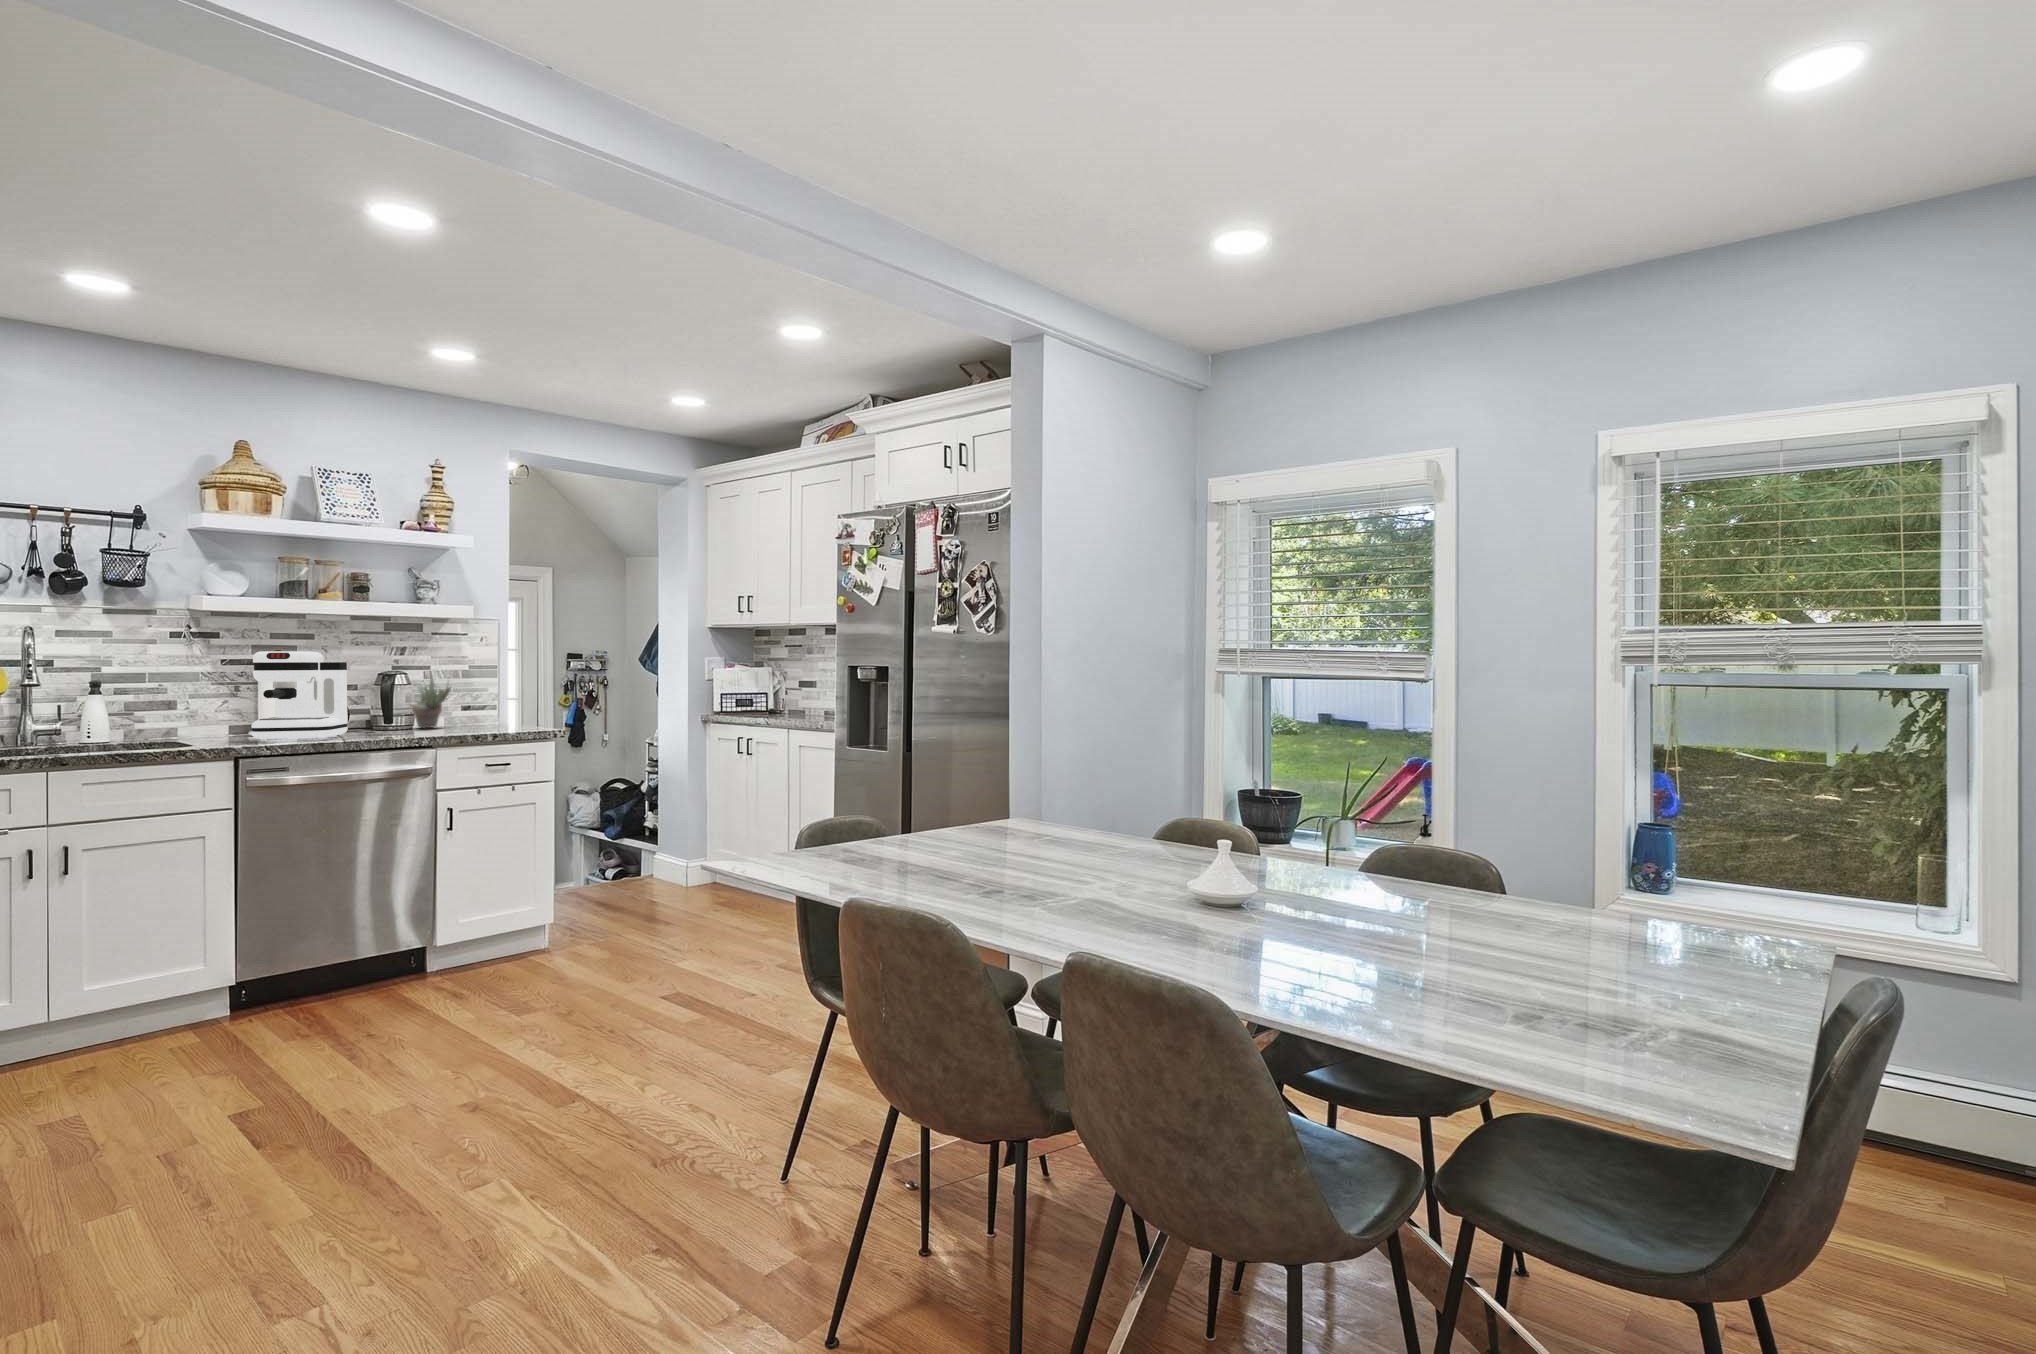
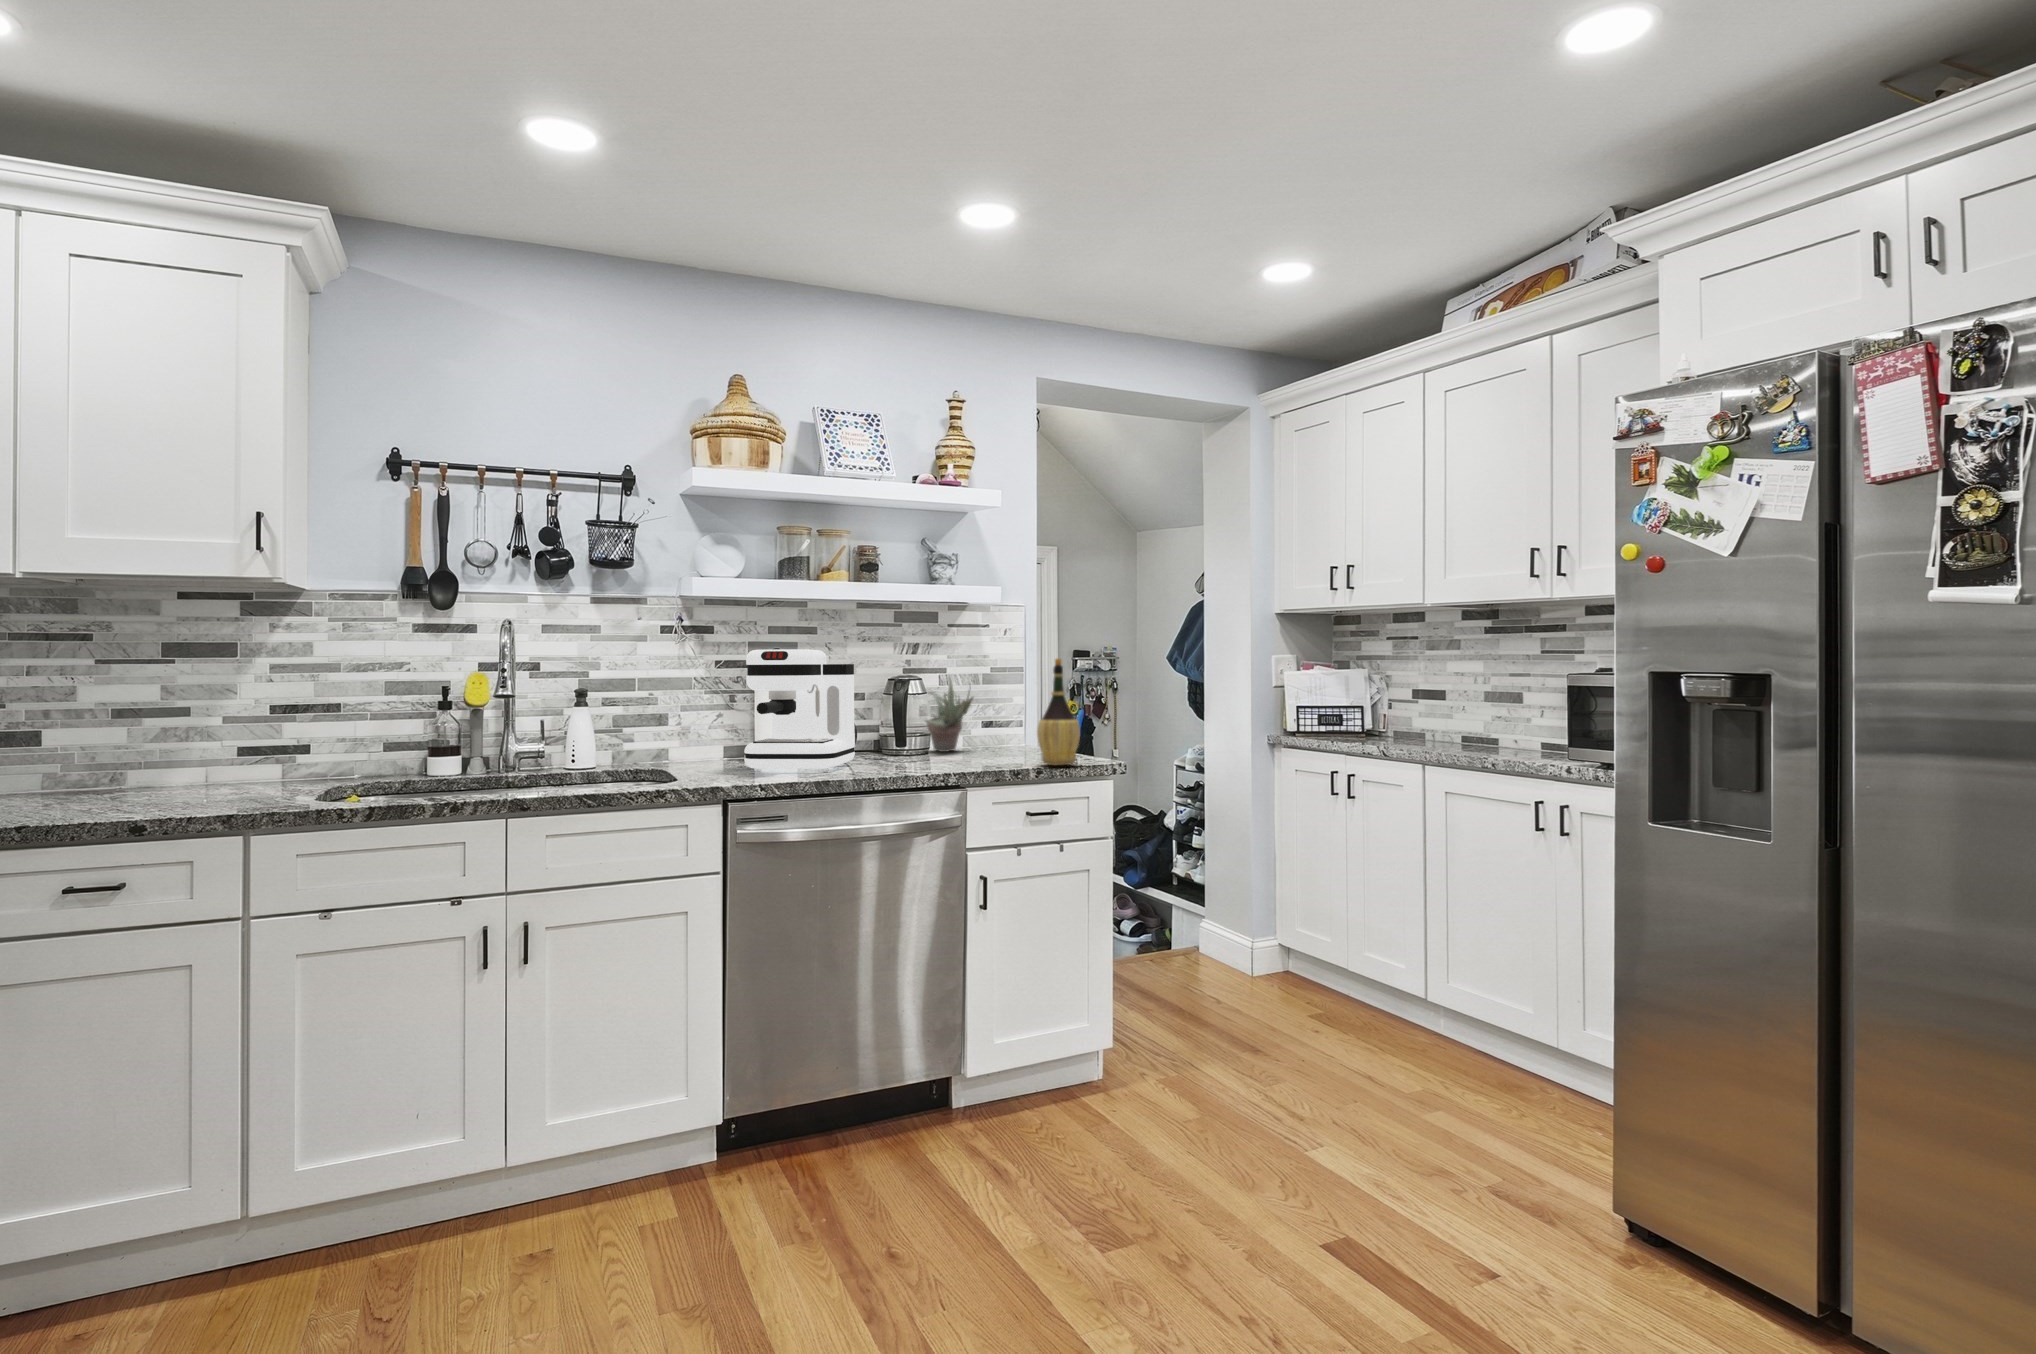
wine bottle: none [496,659,529,733] -> present [1037,658,1080,765]

